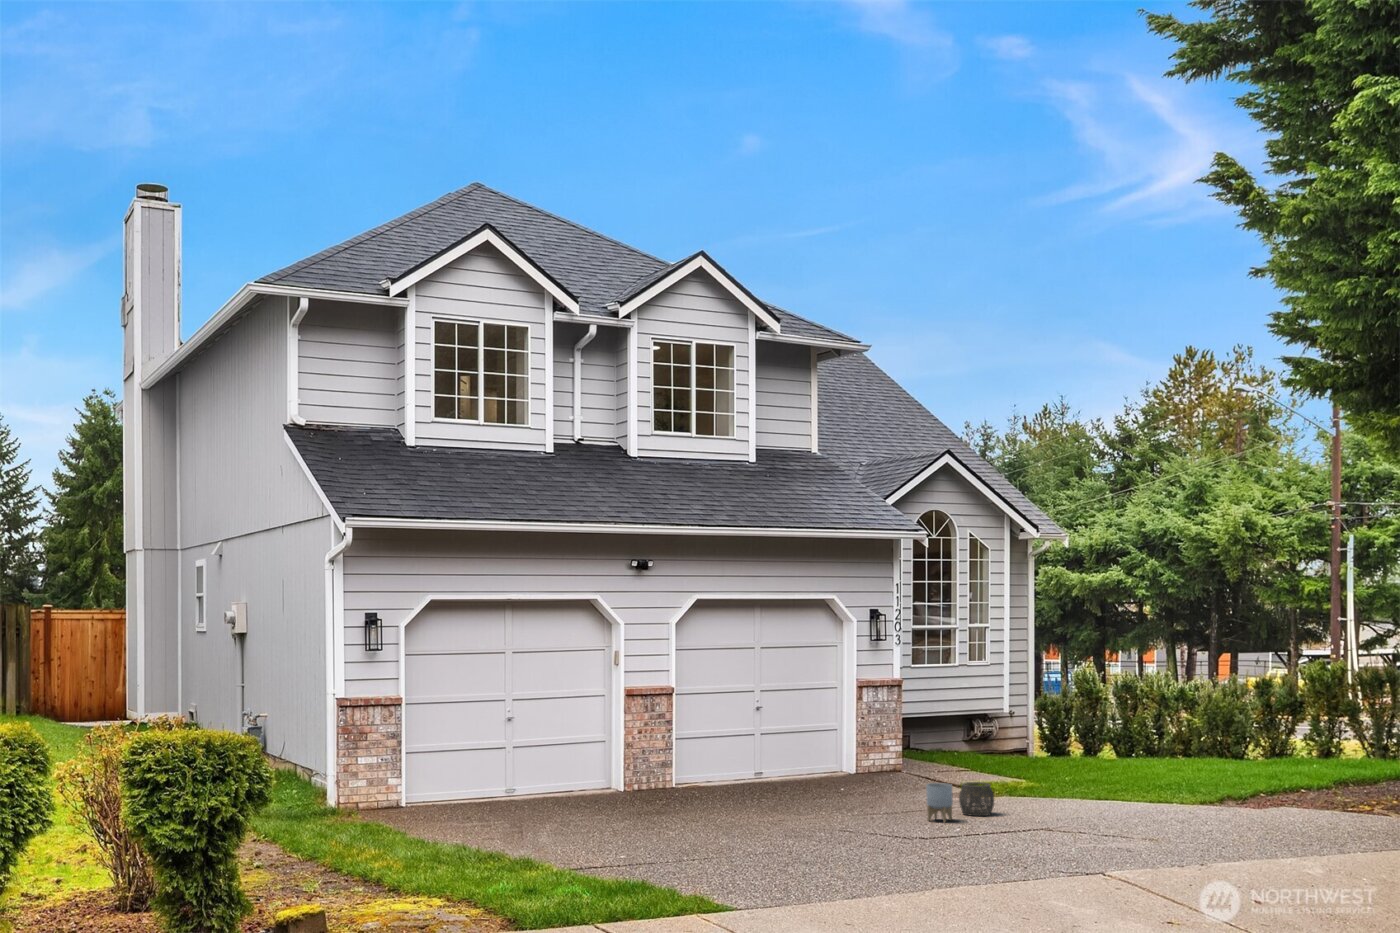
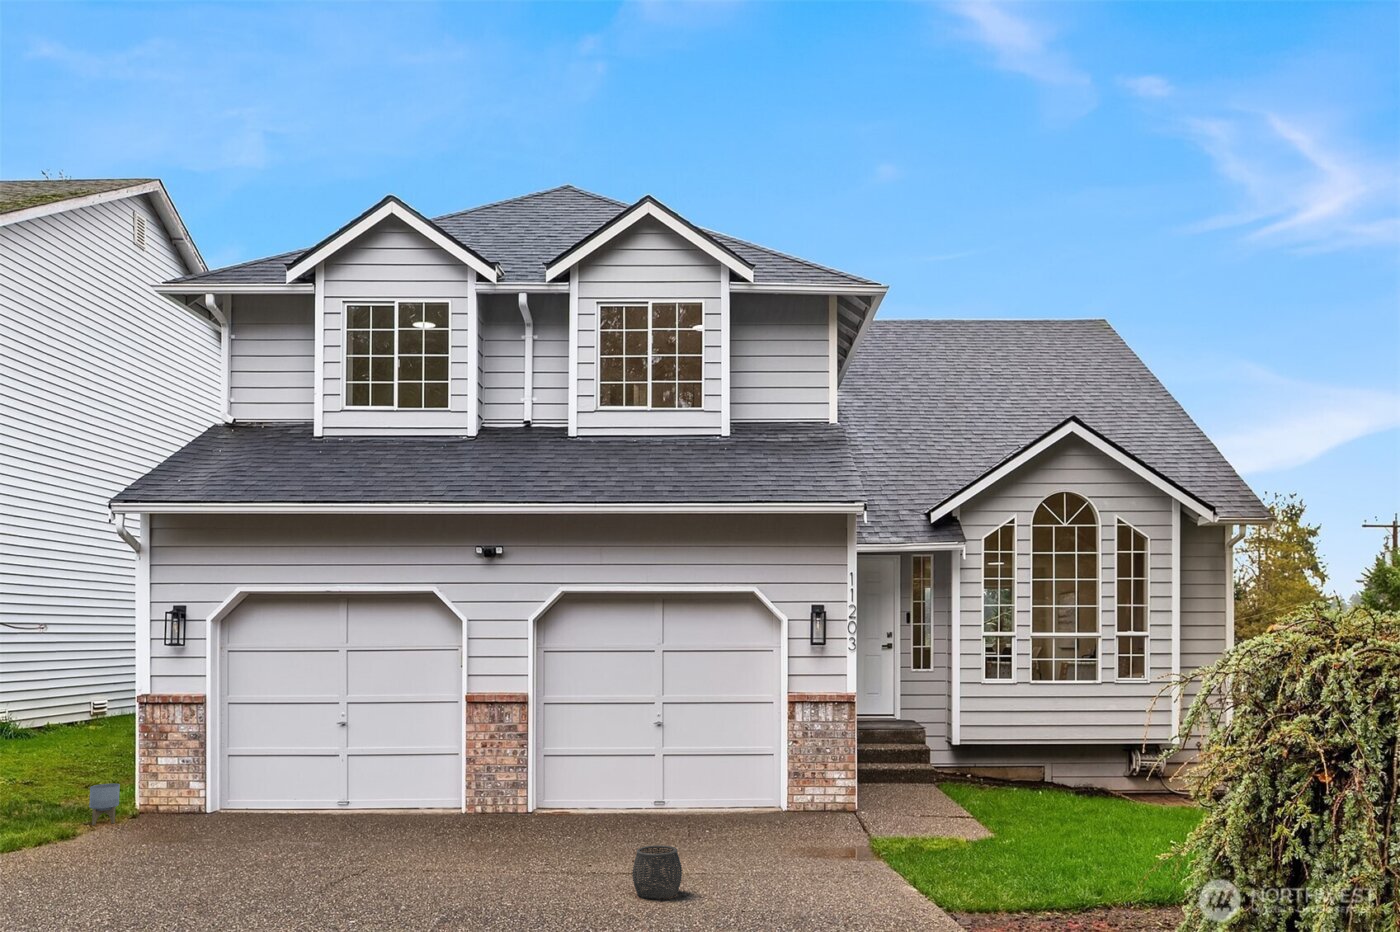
planter: present [926,783,953,823] -> present [89,784,120,825]

